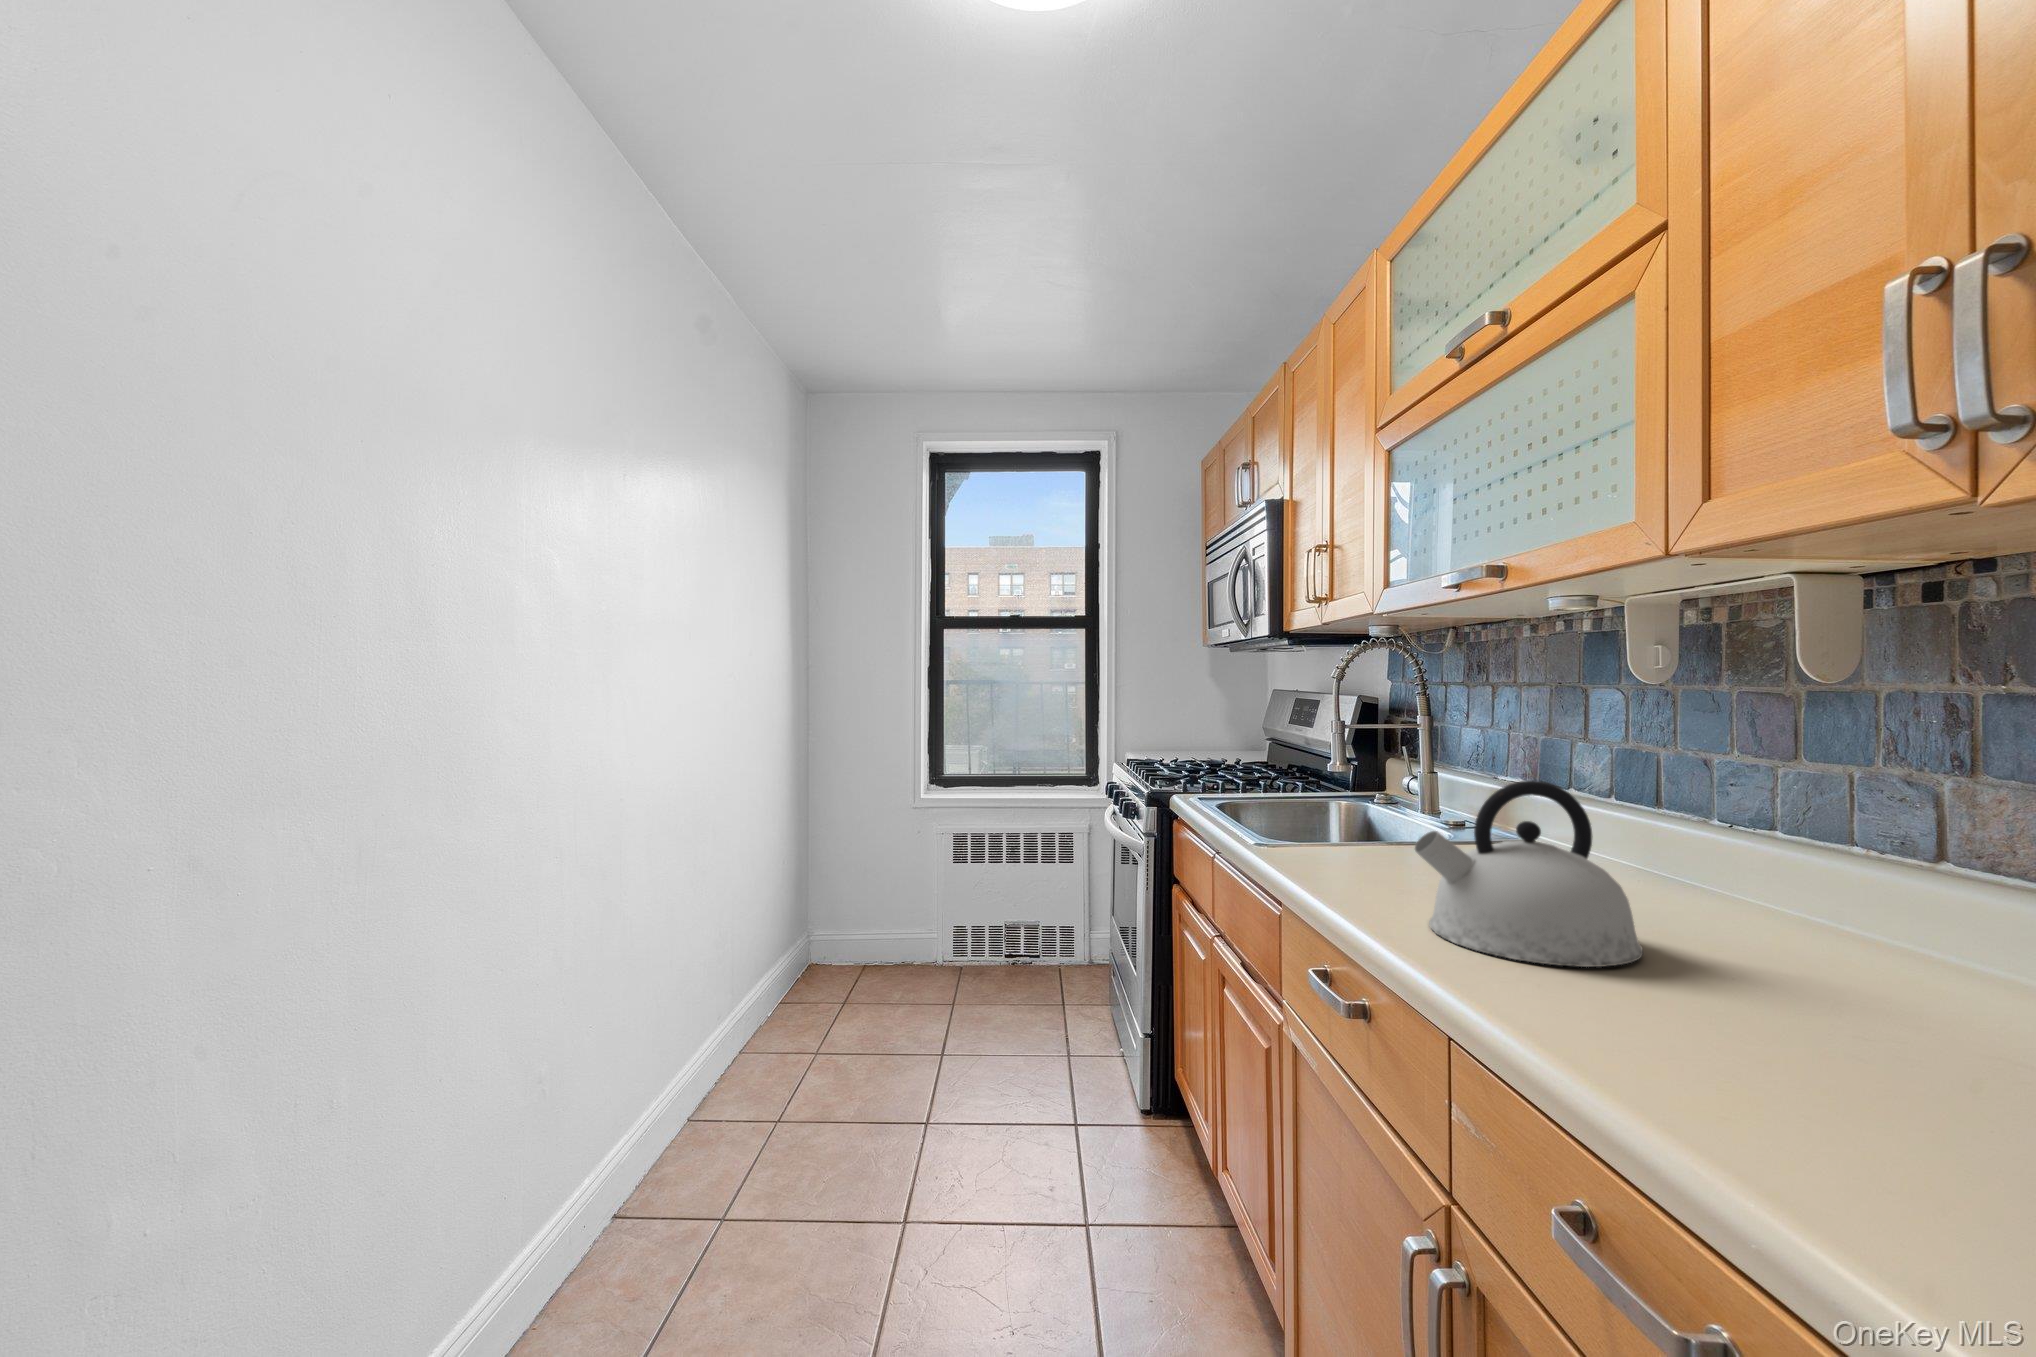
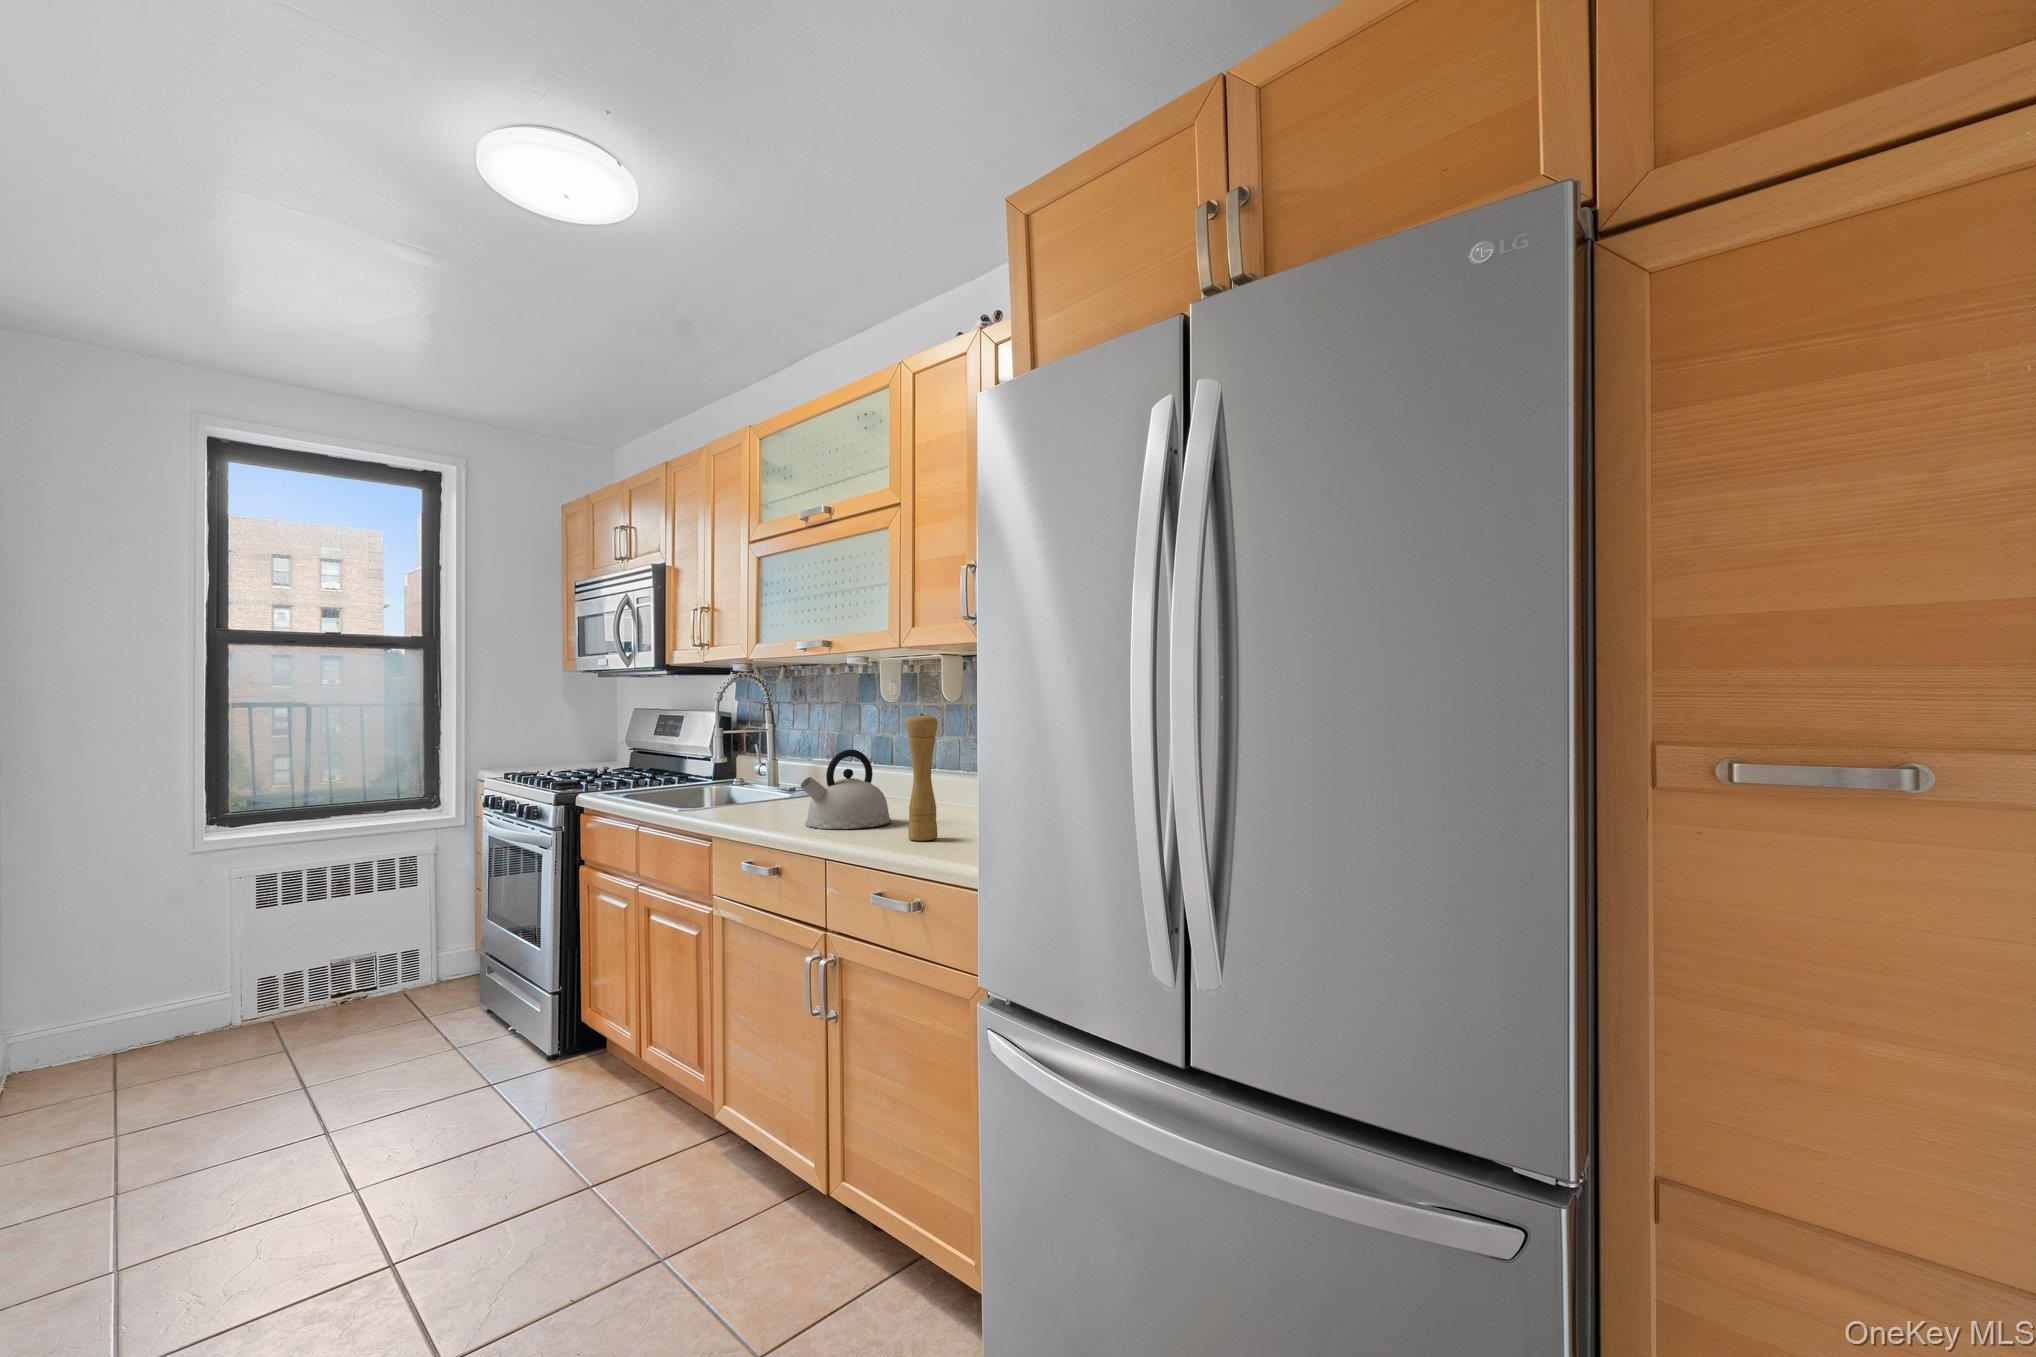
pepper mill: none [1684,708,1803,1083] -> present [906,714,938,841]

